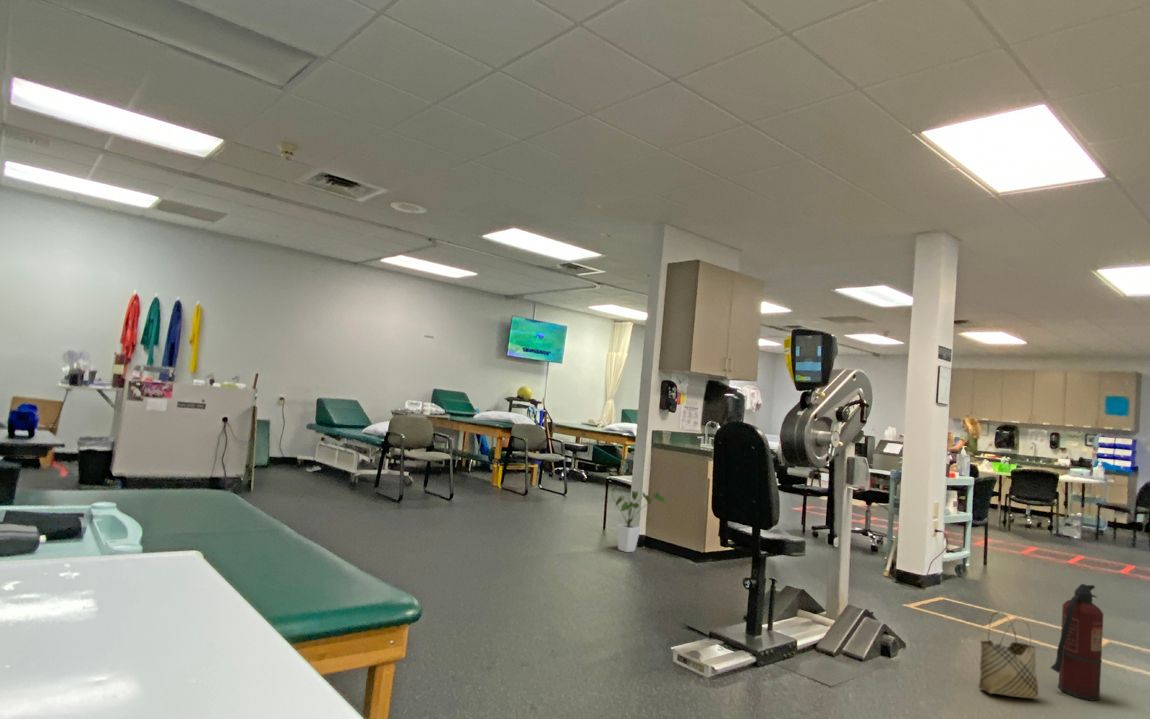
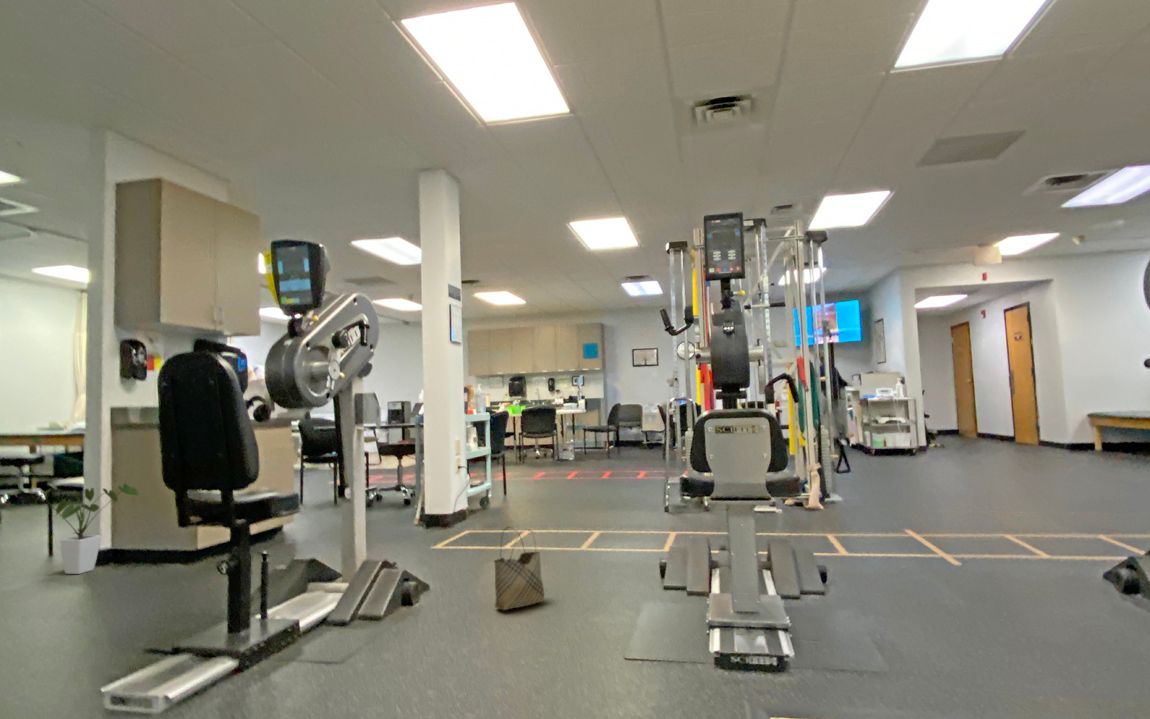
fire extinguisher: present [1051,584,1103,701] -> none [553,483,590,588]

